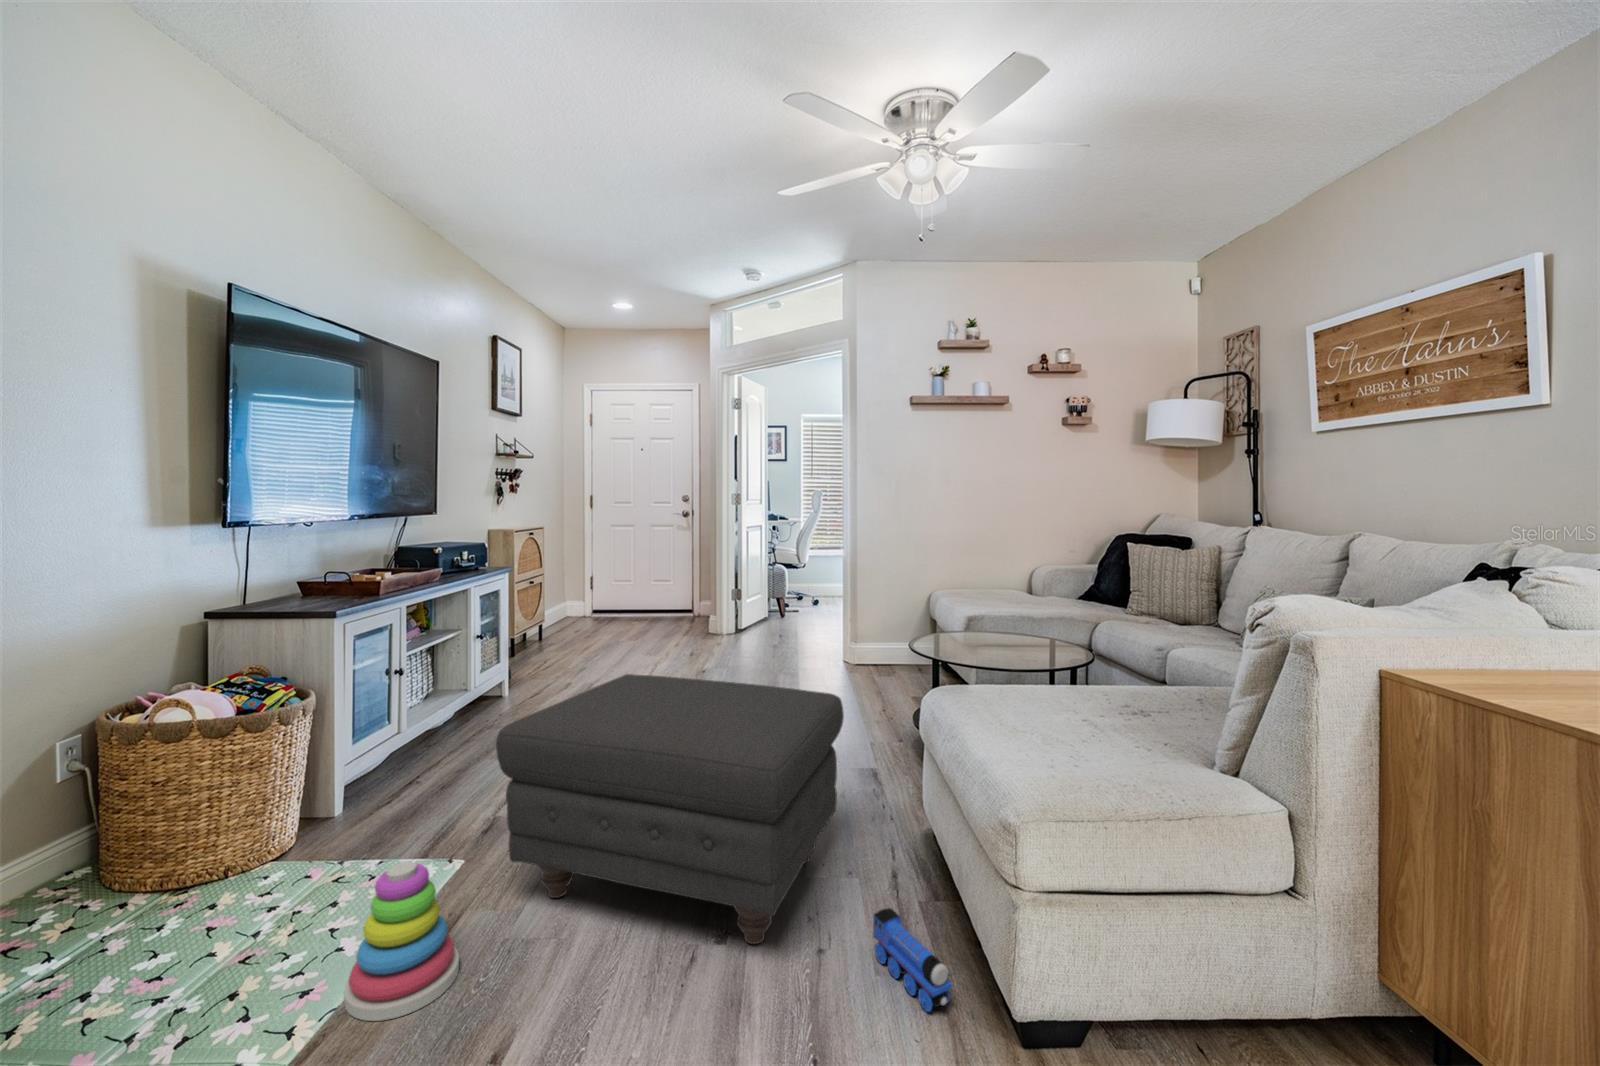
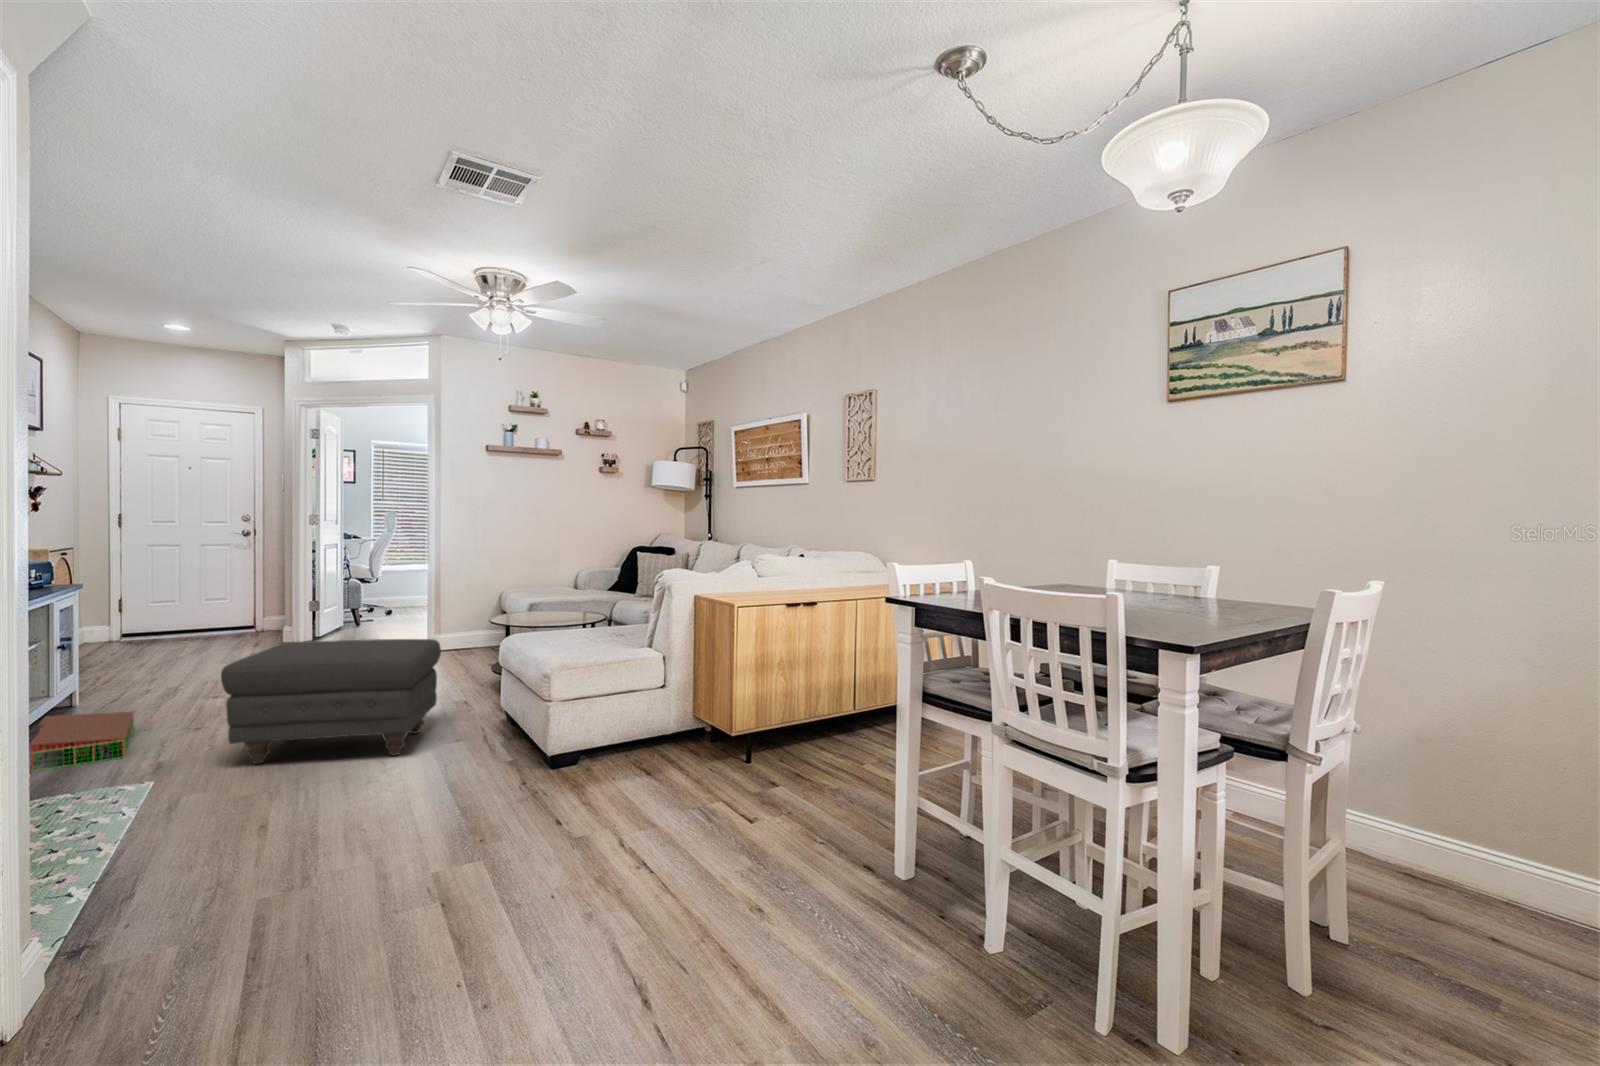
storage bin: none [340,729,502,827] -> present [30,712,134,770]
stacking toy: present [344,862,459,1021] -> none [150,731,219,805]
toy train: present [873,908,952,1012] -> none [460,727,497,755]

